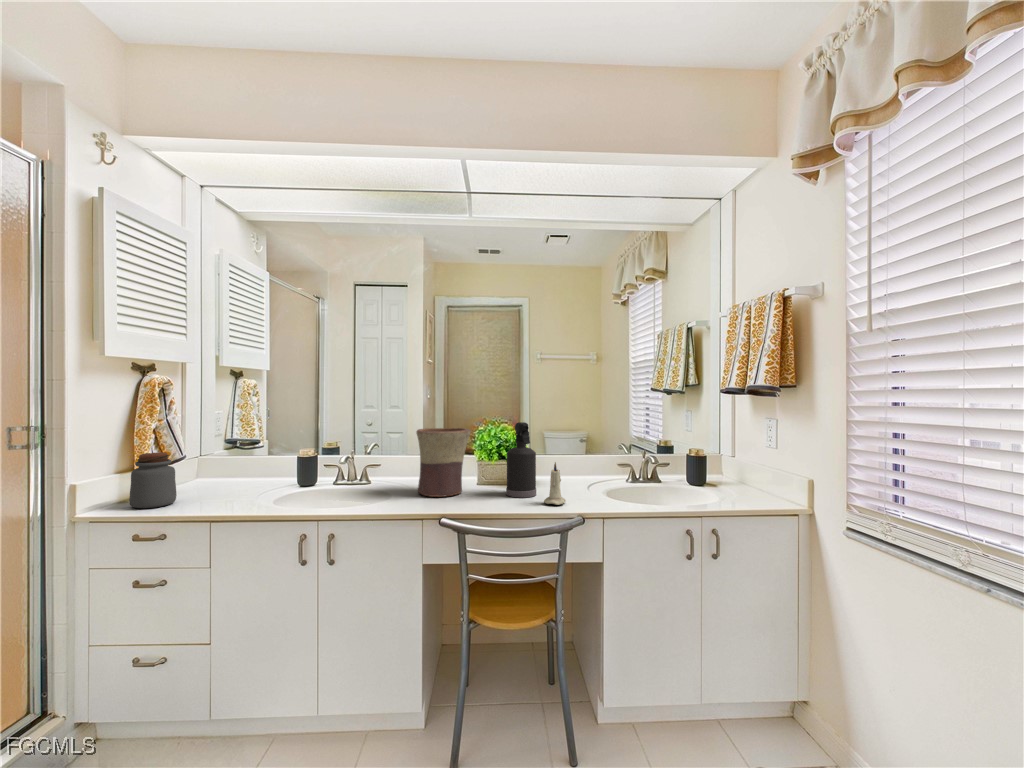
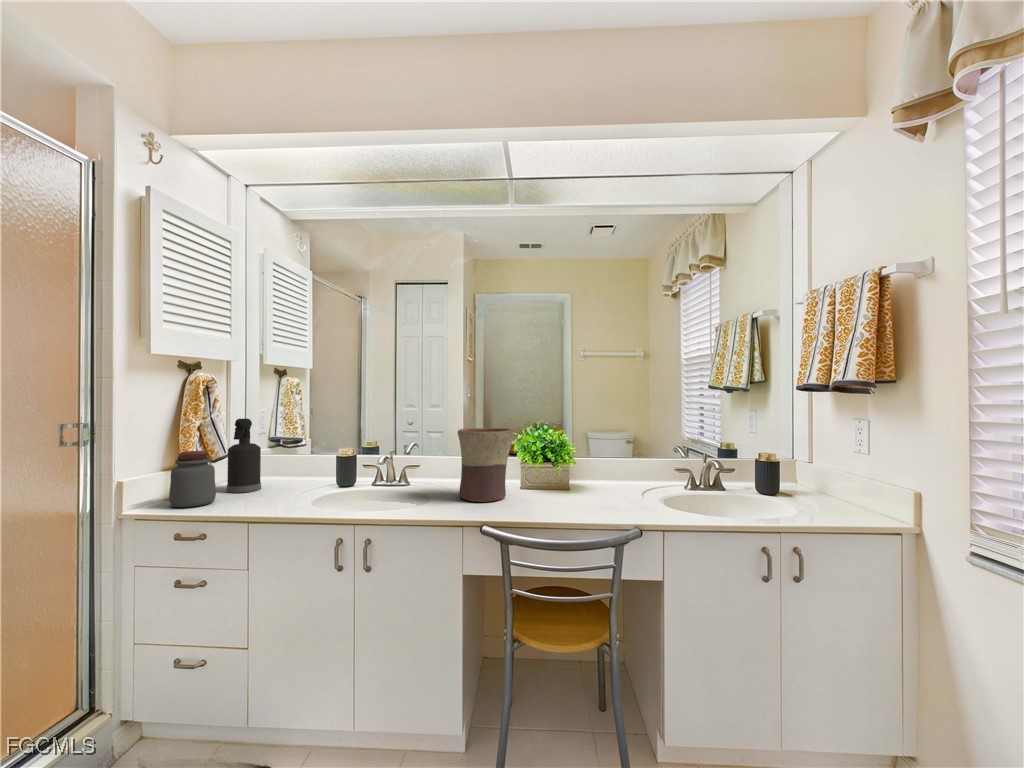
spray bottle: present [506,422,536,497] -> present [227,418,261,493]
candle: present [544,462,566,505] -> none [595,466,619,514]

